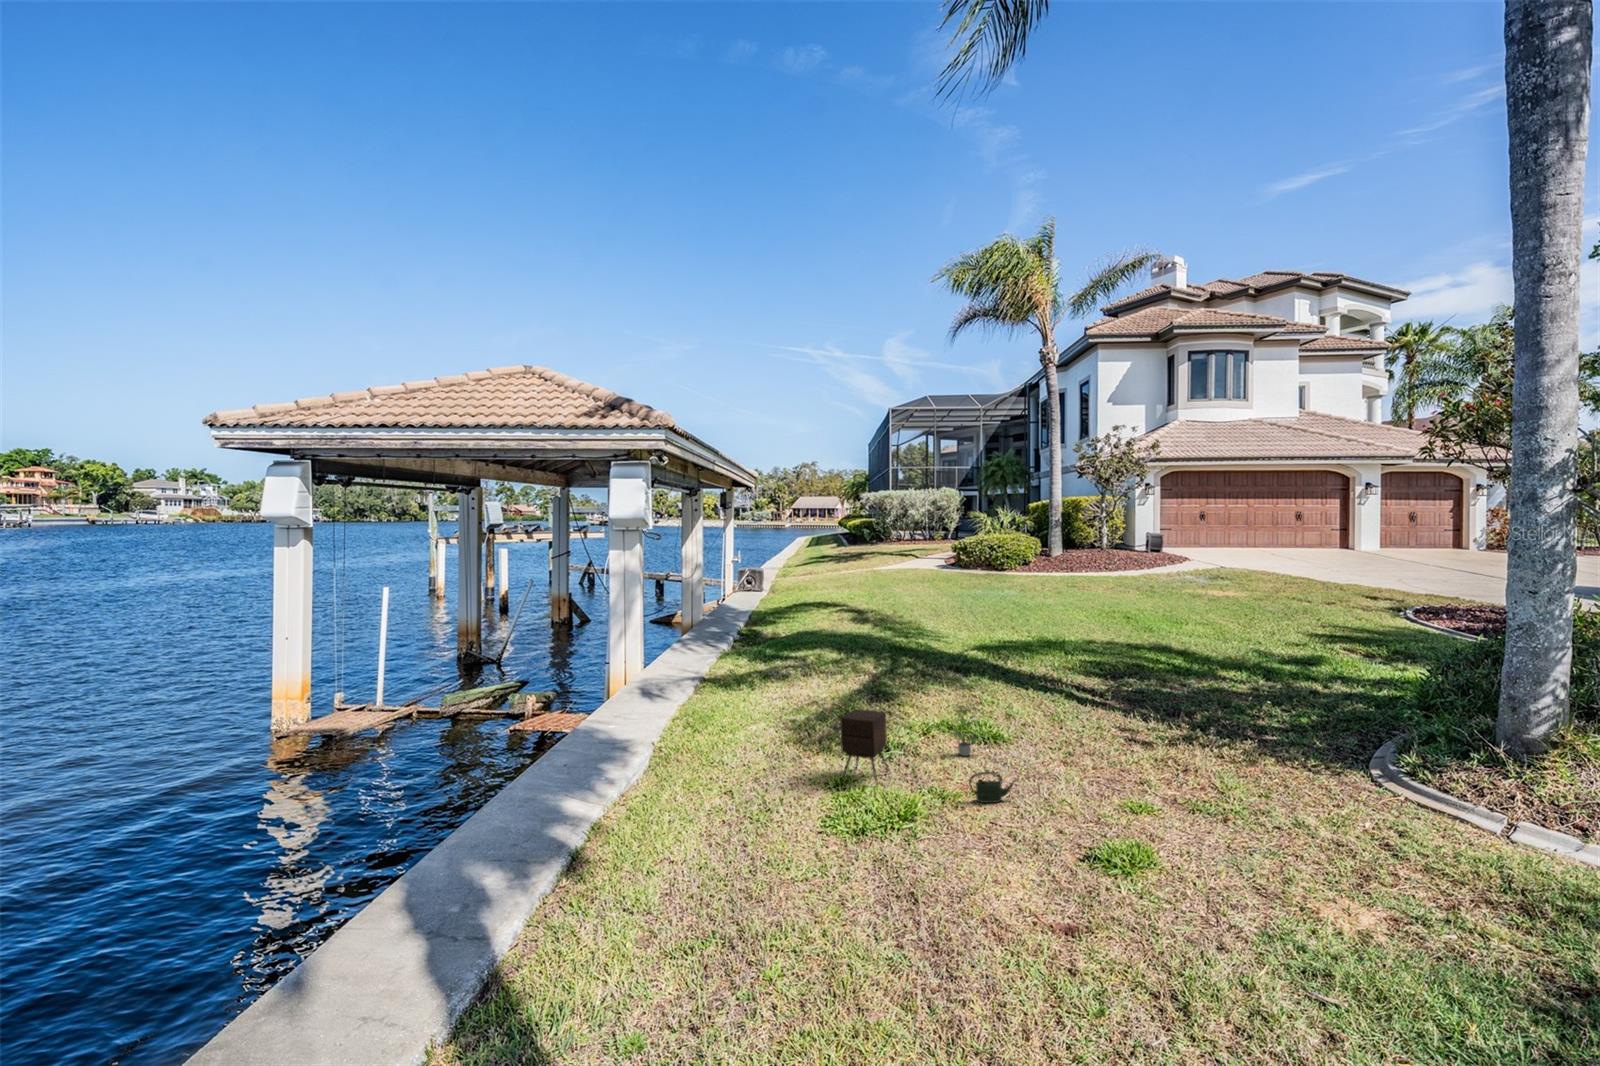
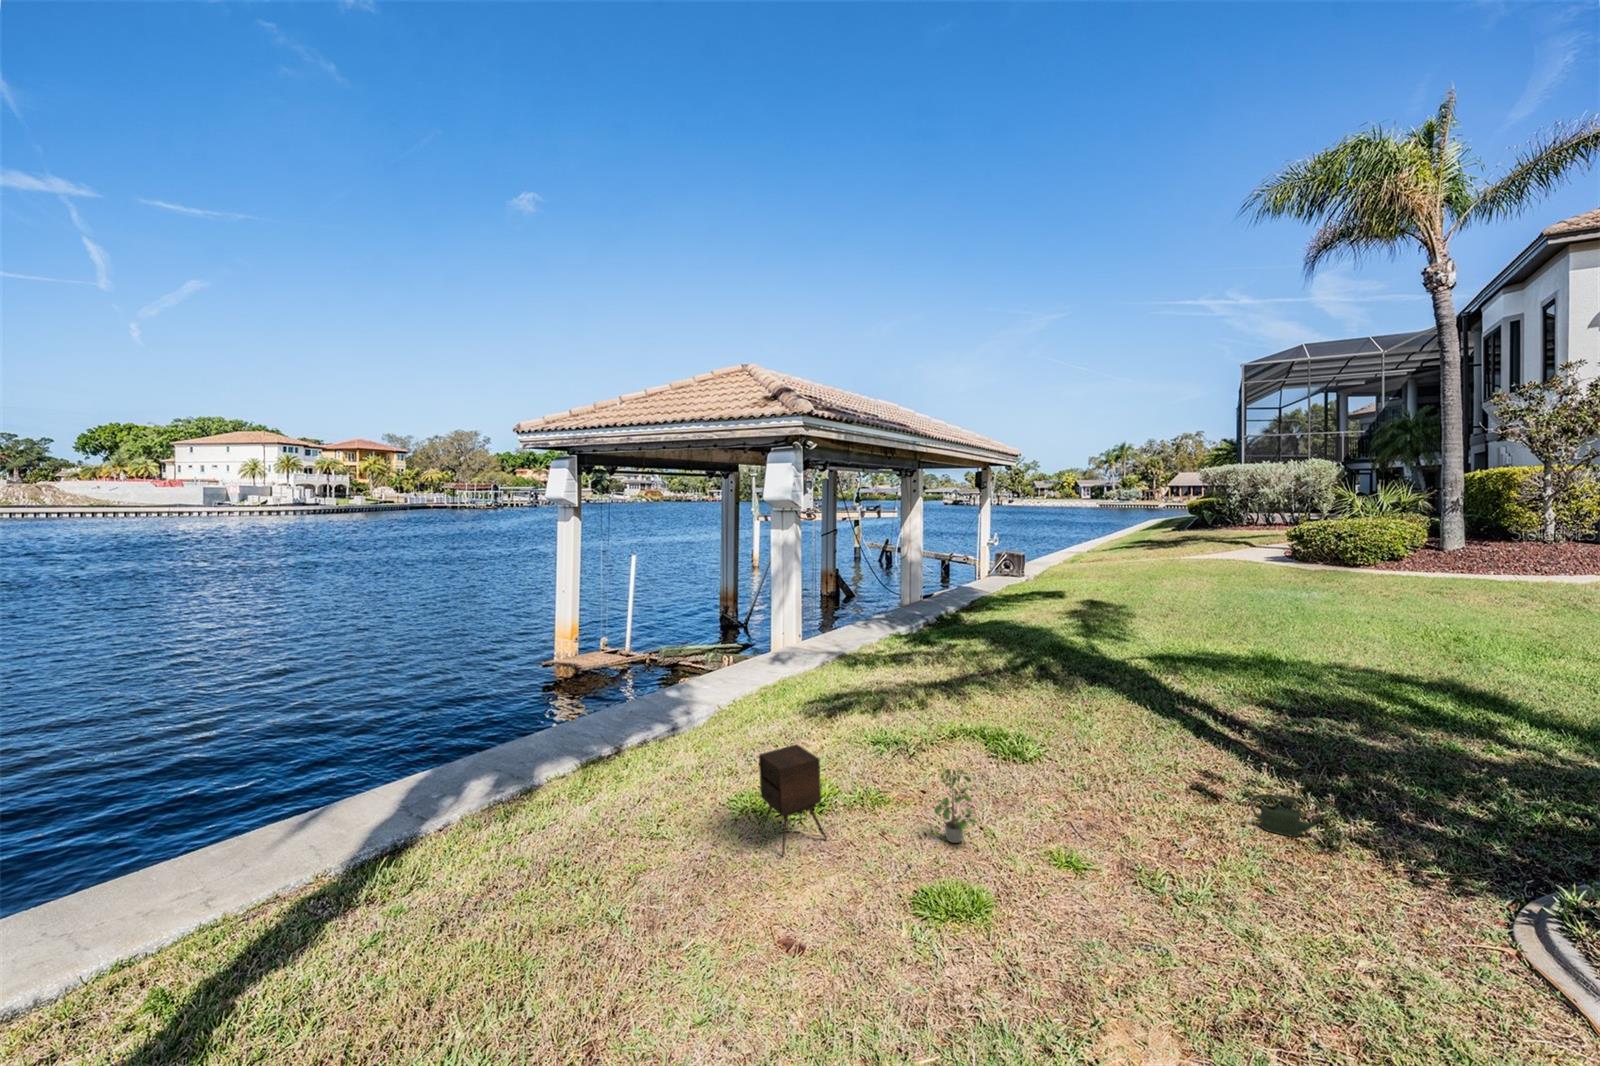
watering can: present [969,771,1017,803] -> present [1250,794,1327,837]

